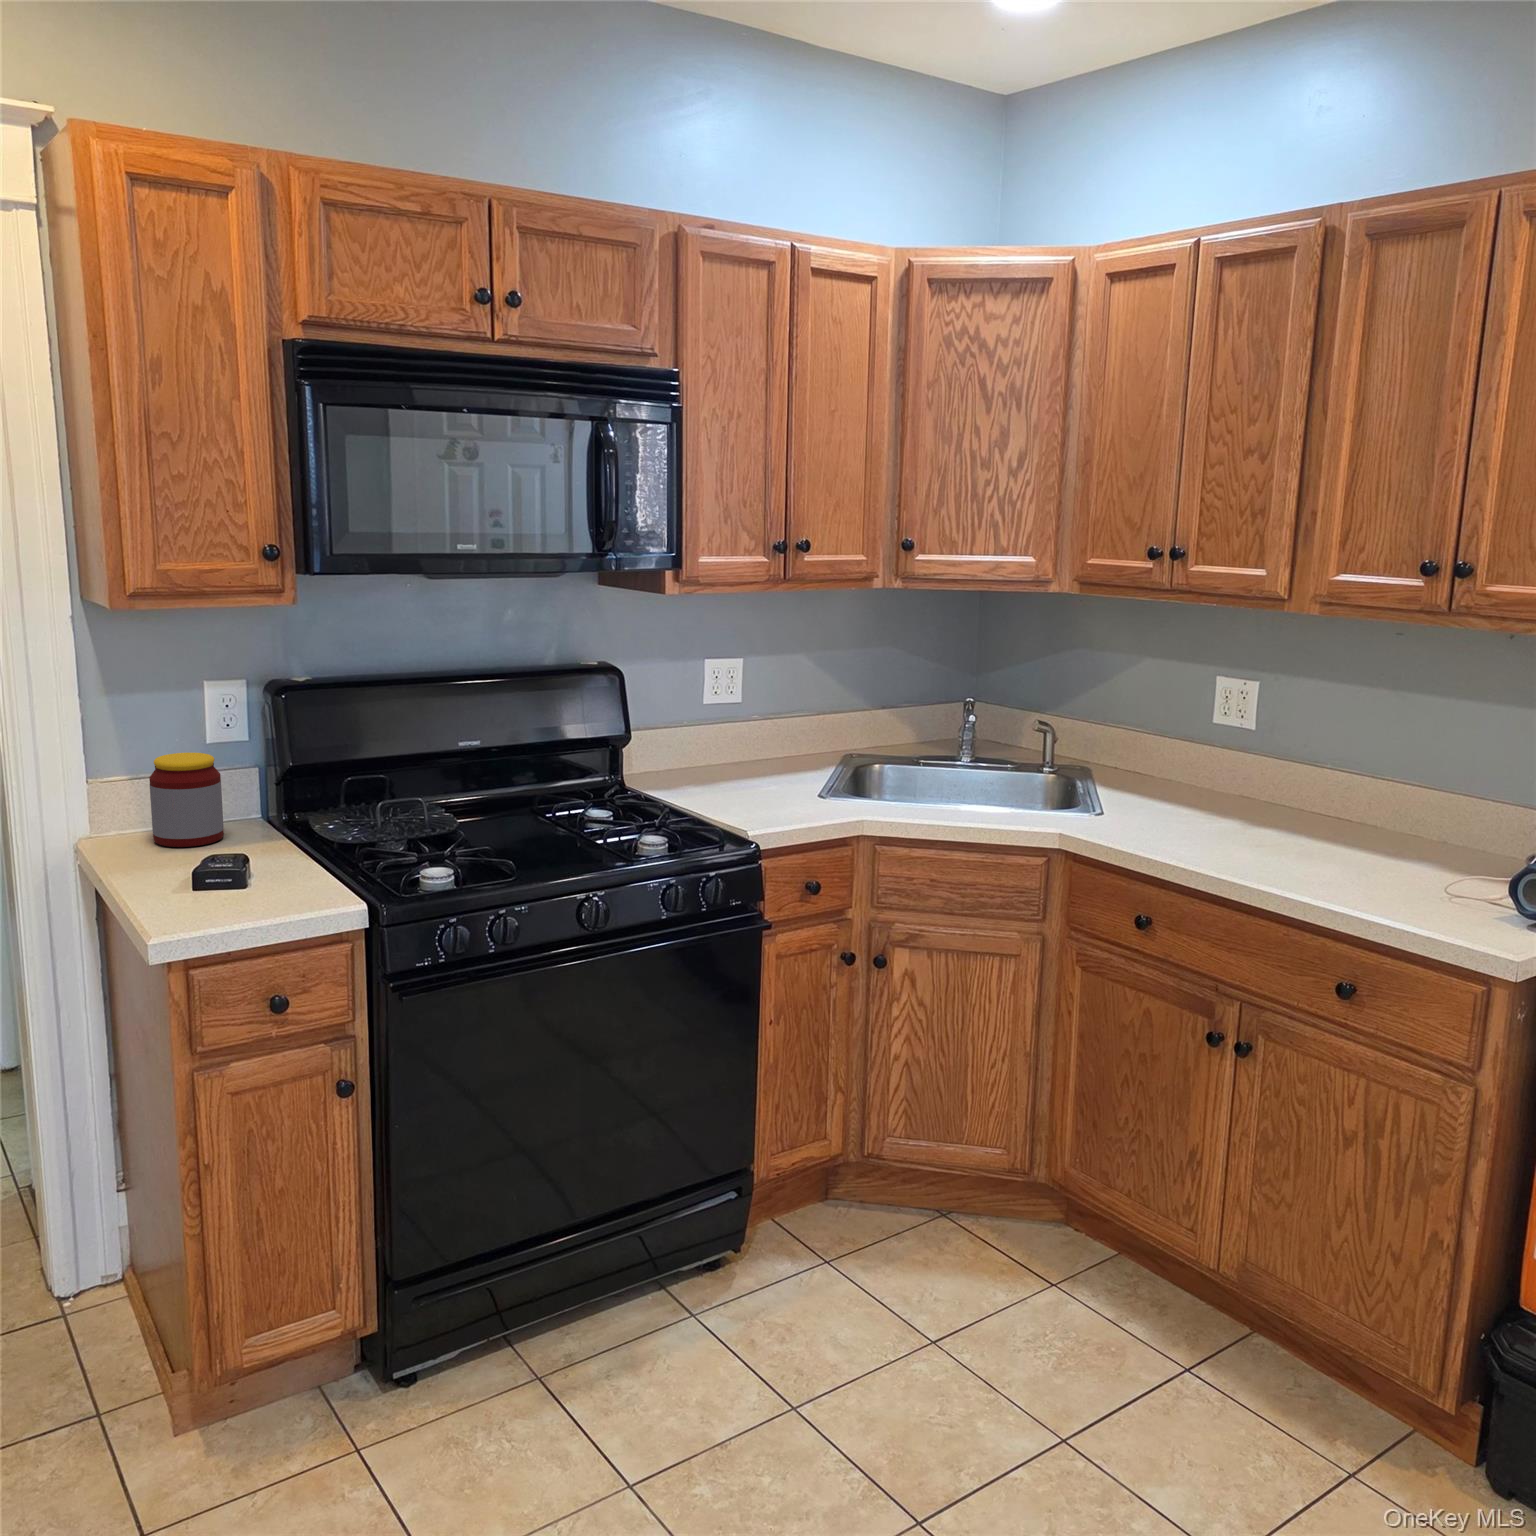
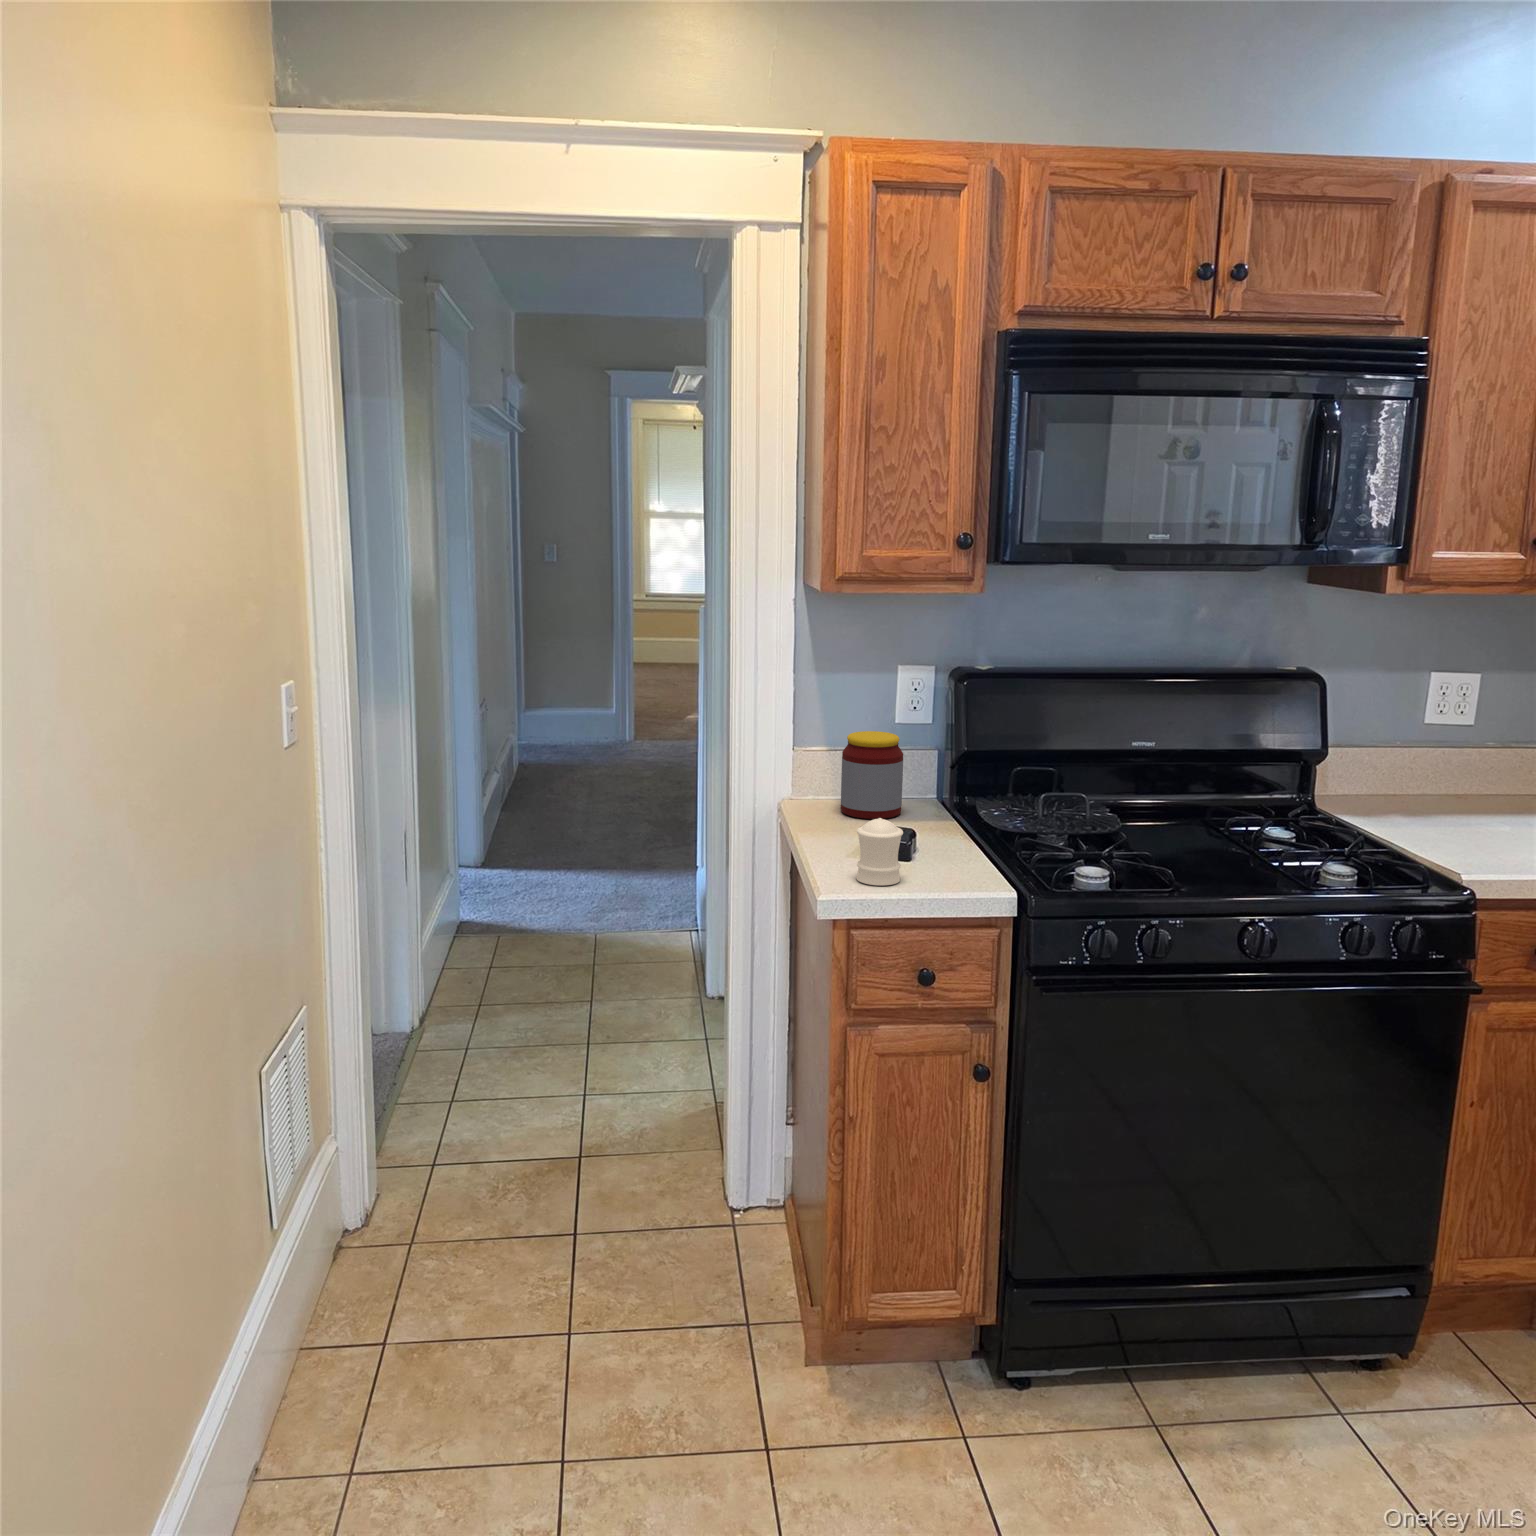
salt shaker: none [184,847,238,918] -> present [857,818,903,885]

